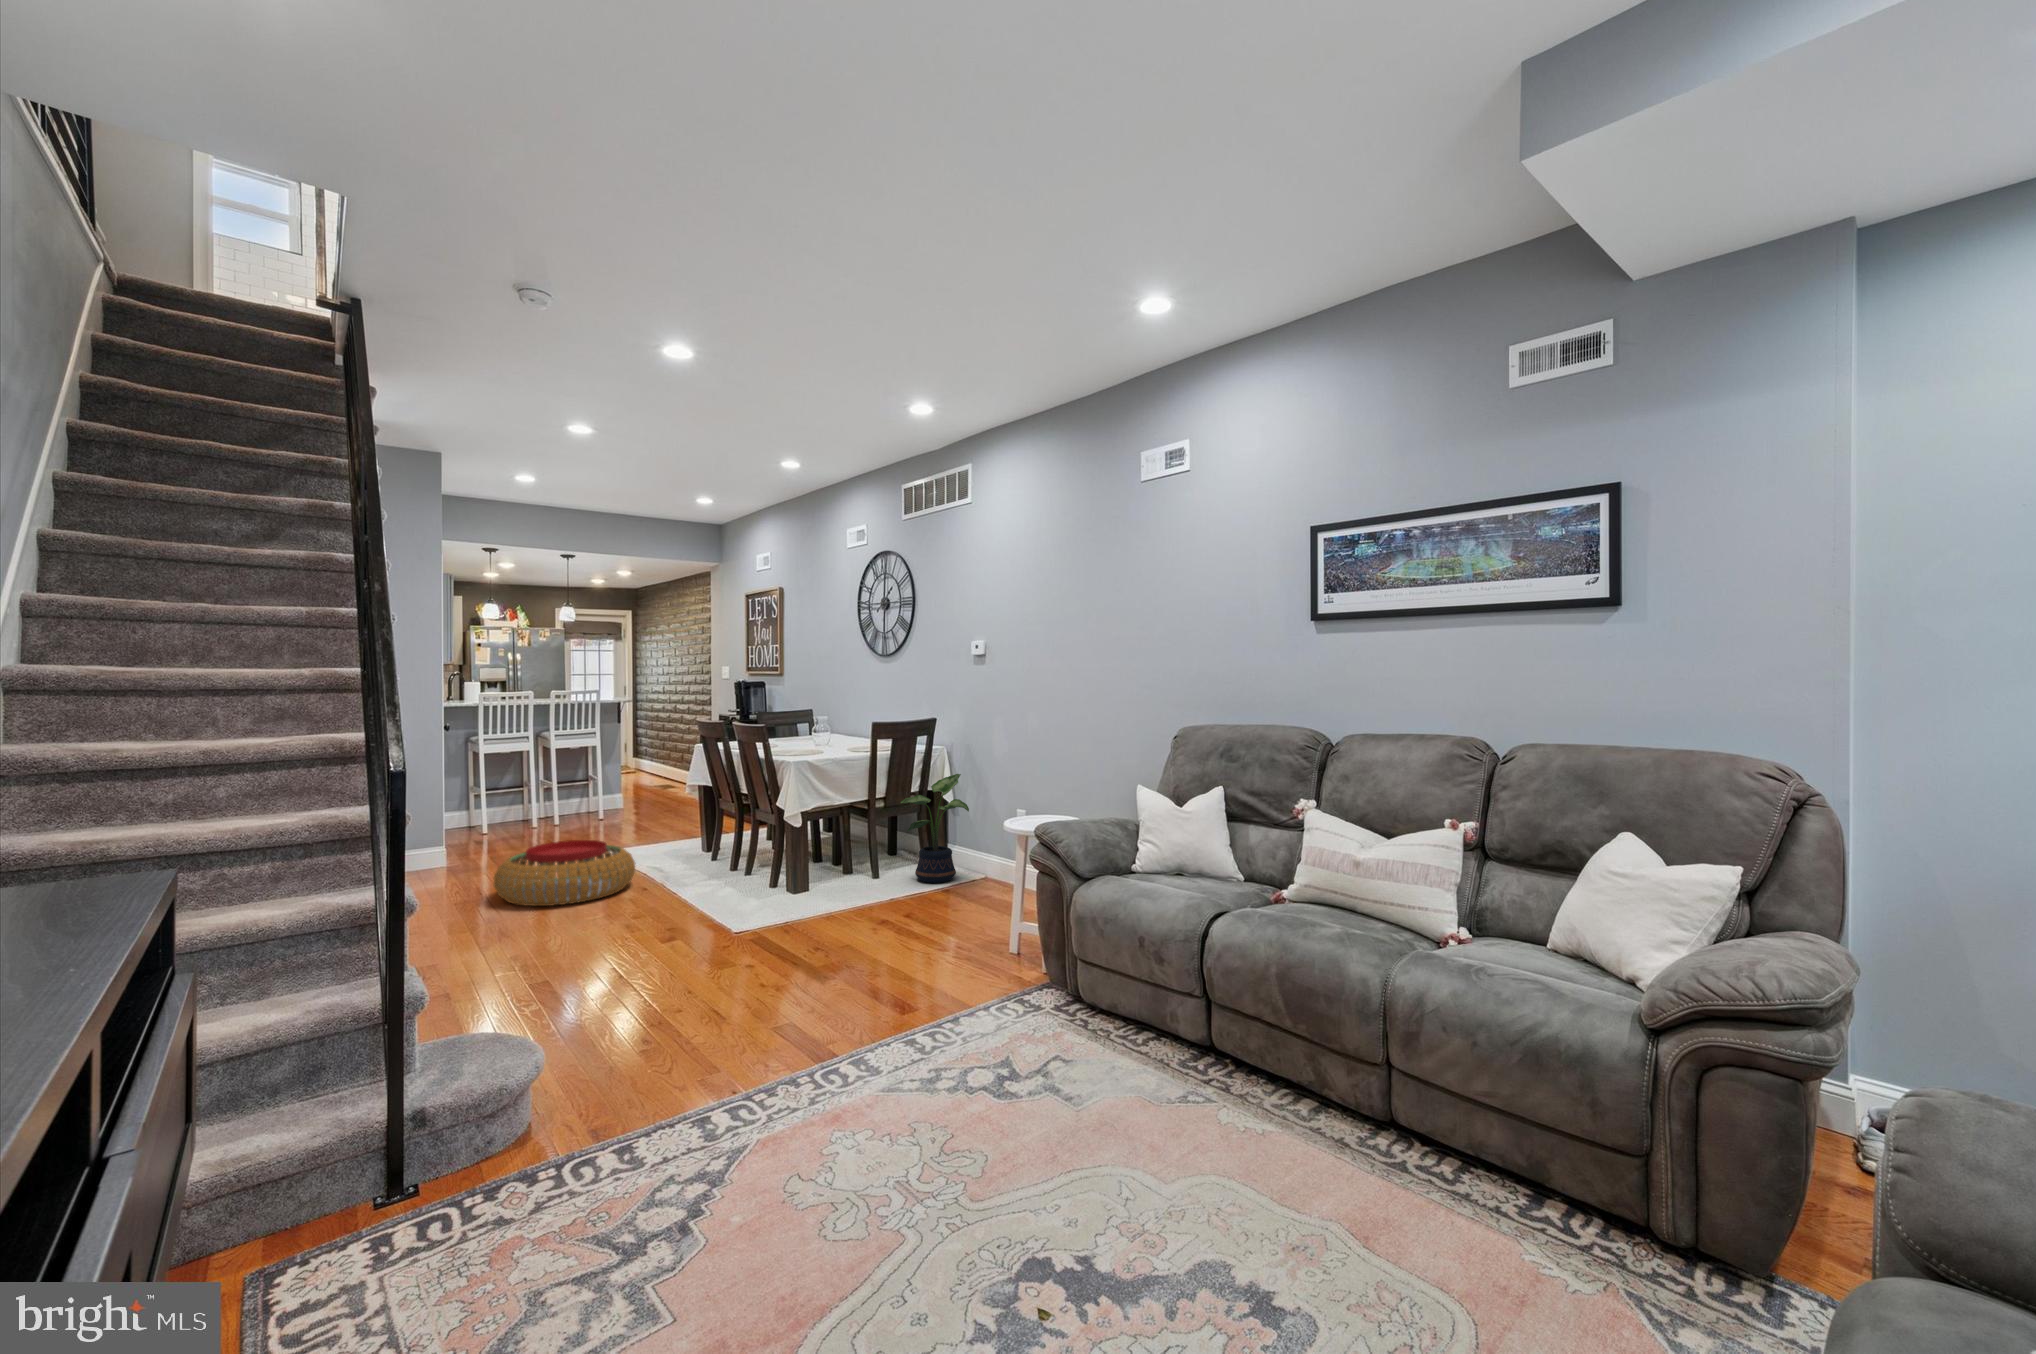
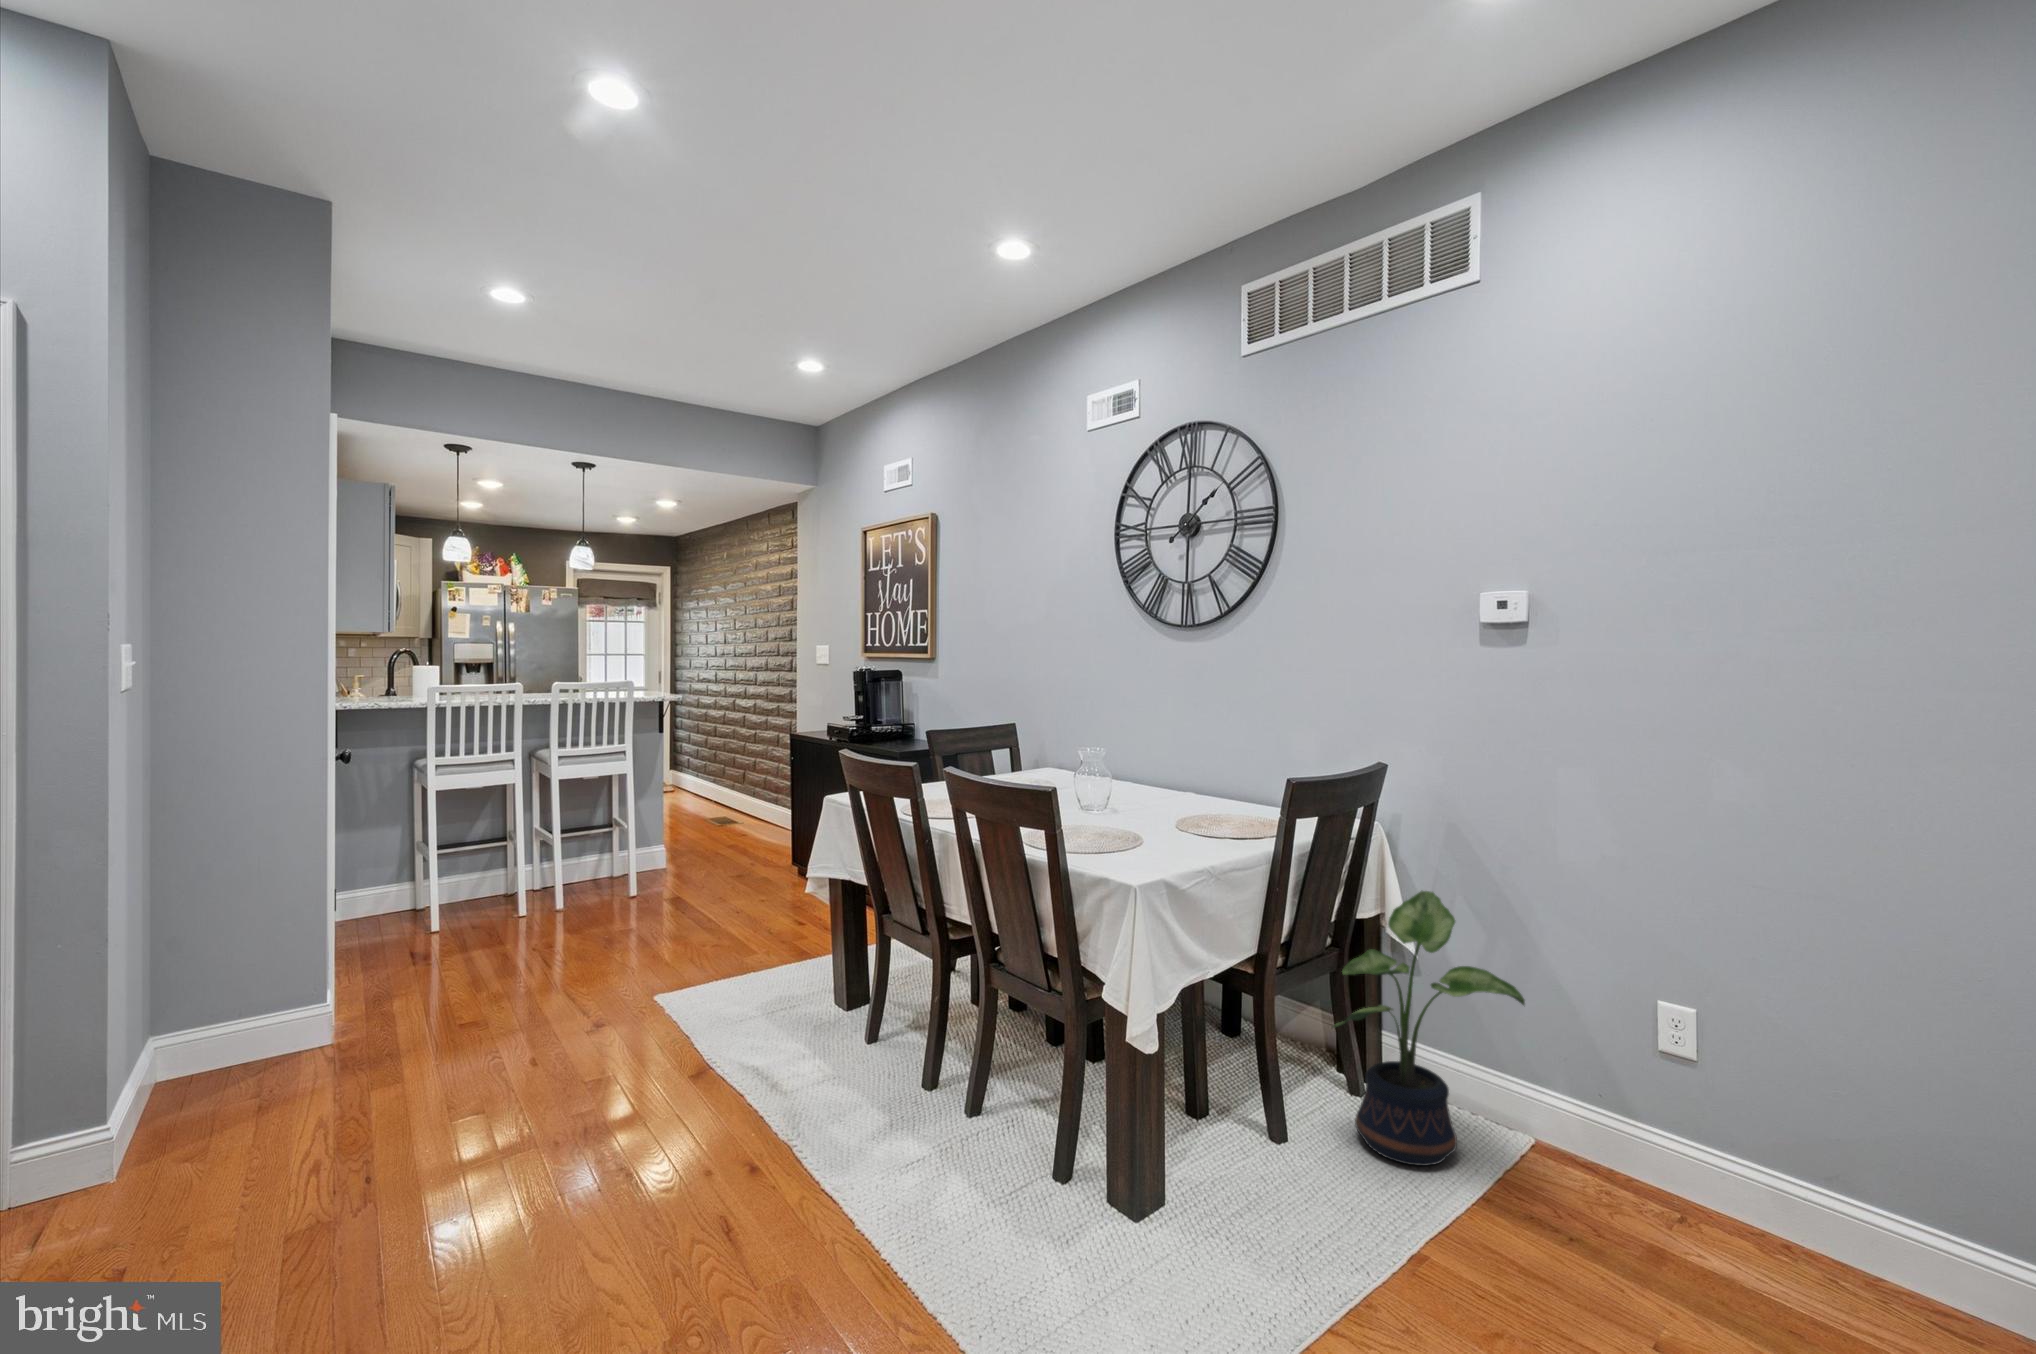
pouf: present [493,840,635,906] -> none [389,1029,722,1247]

